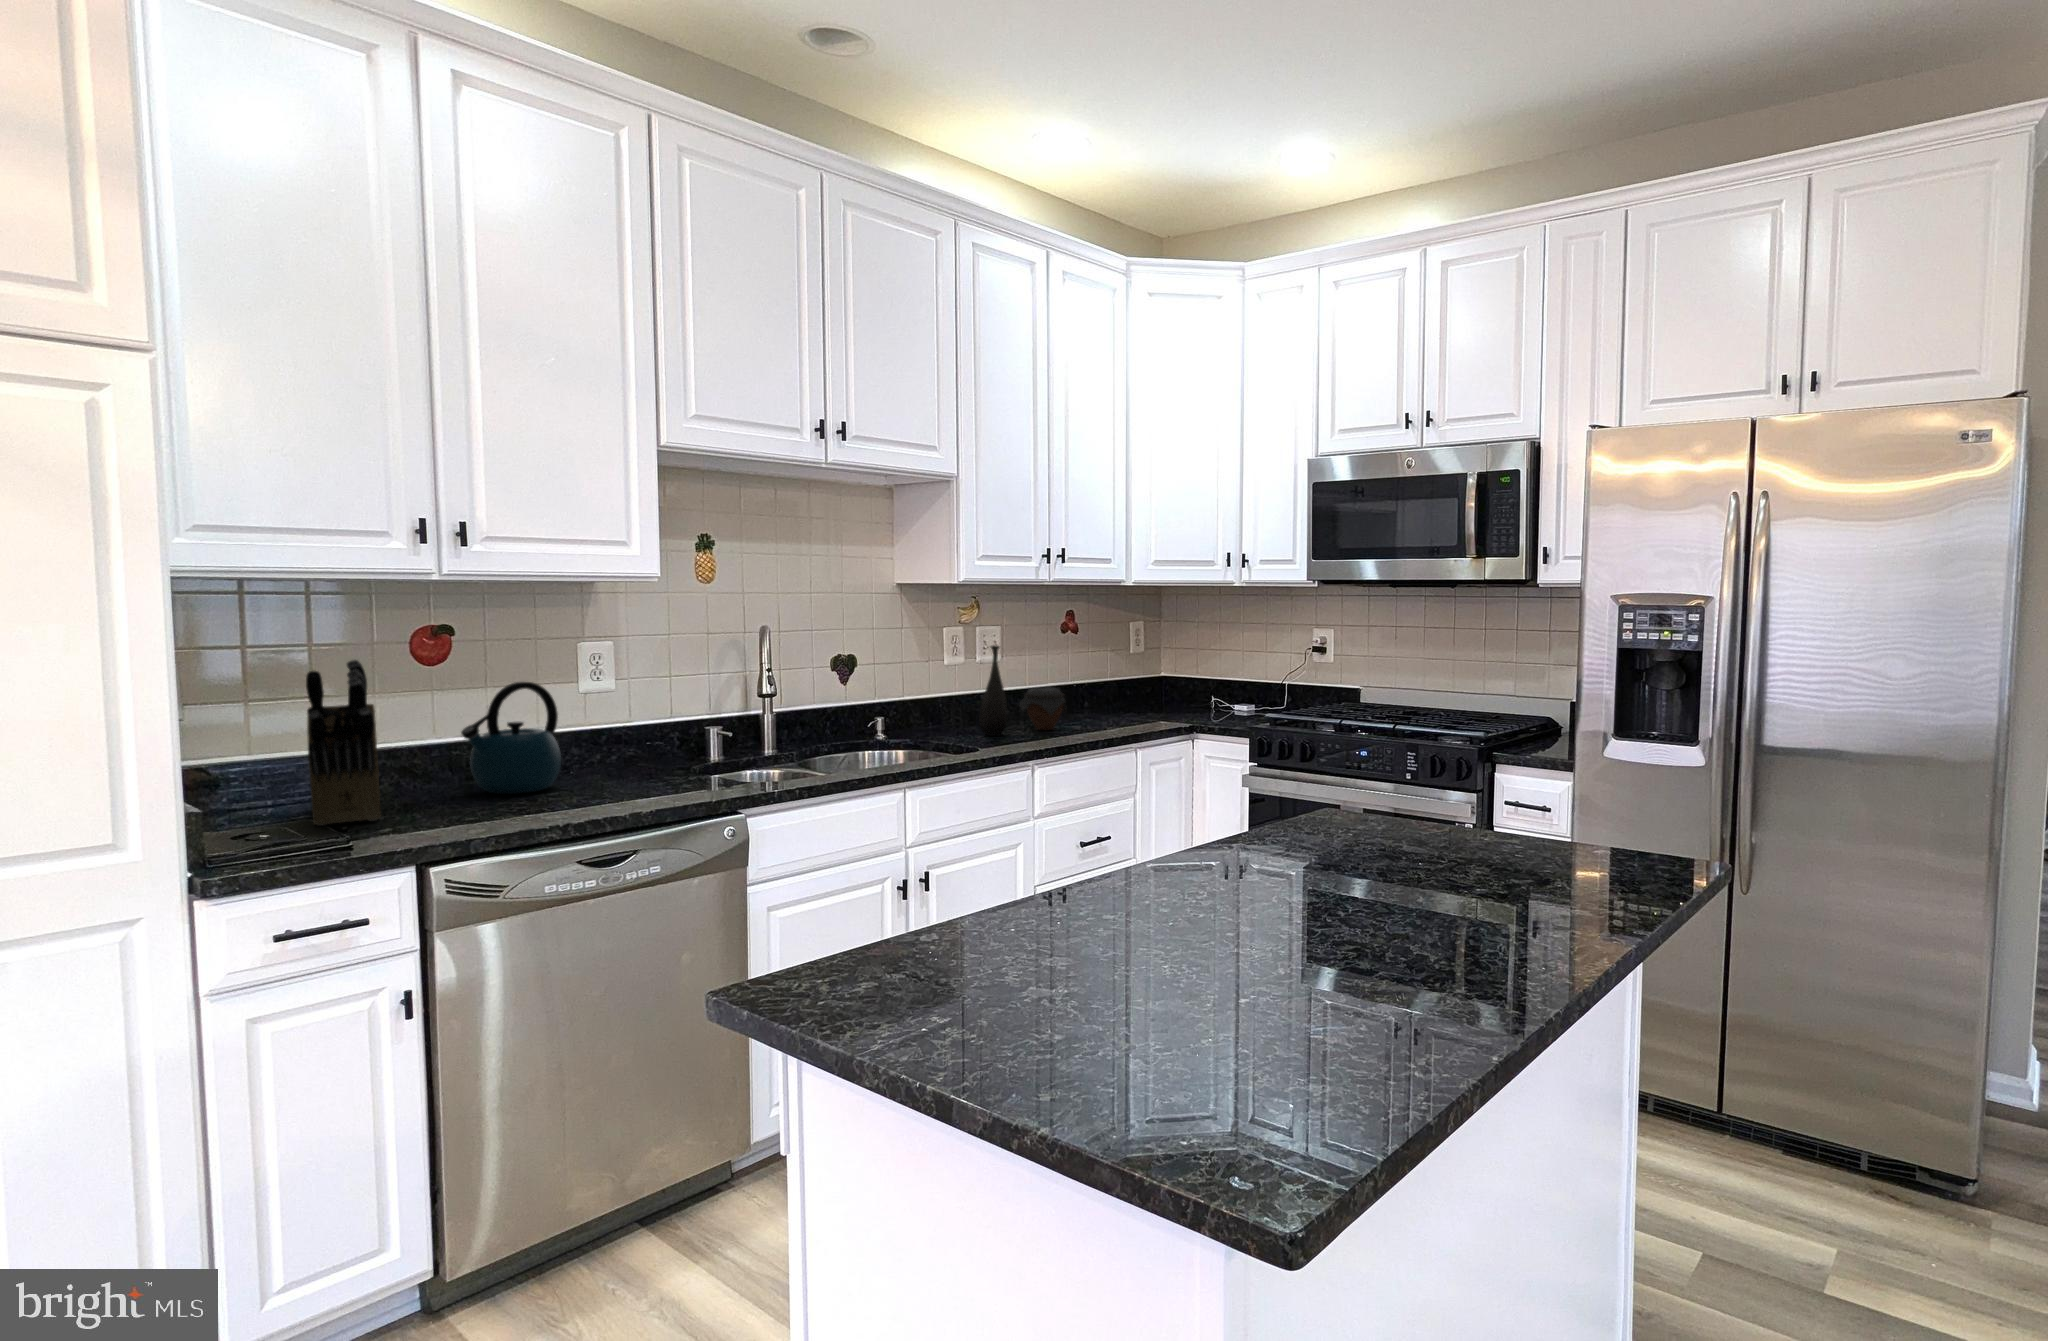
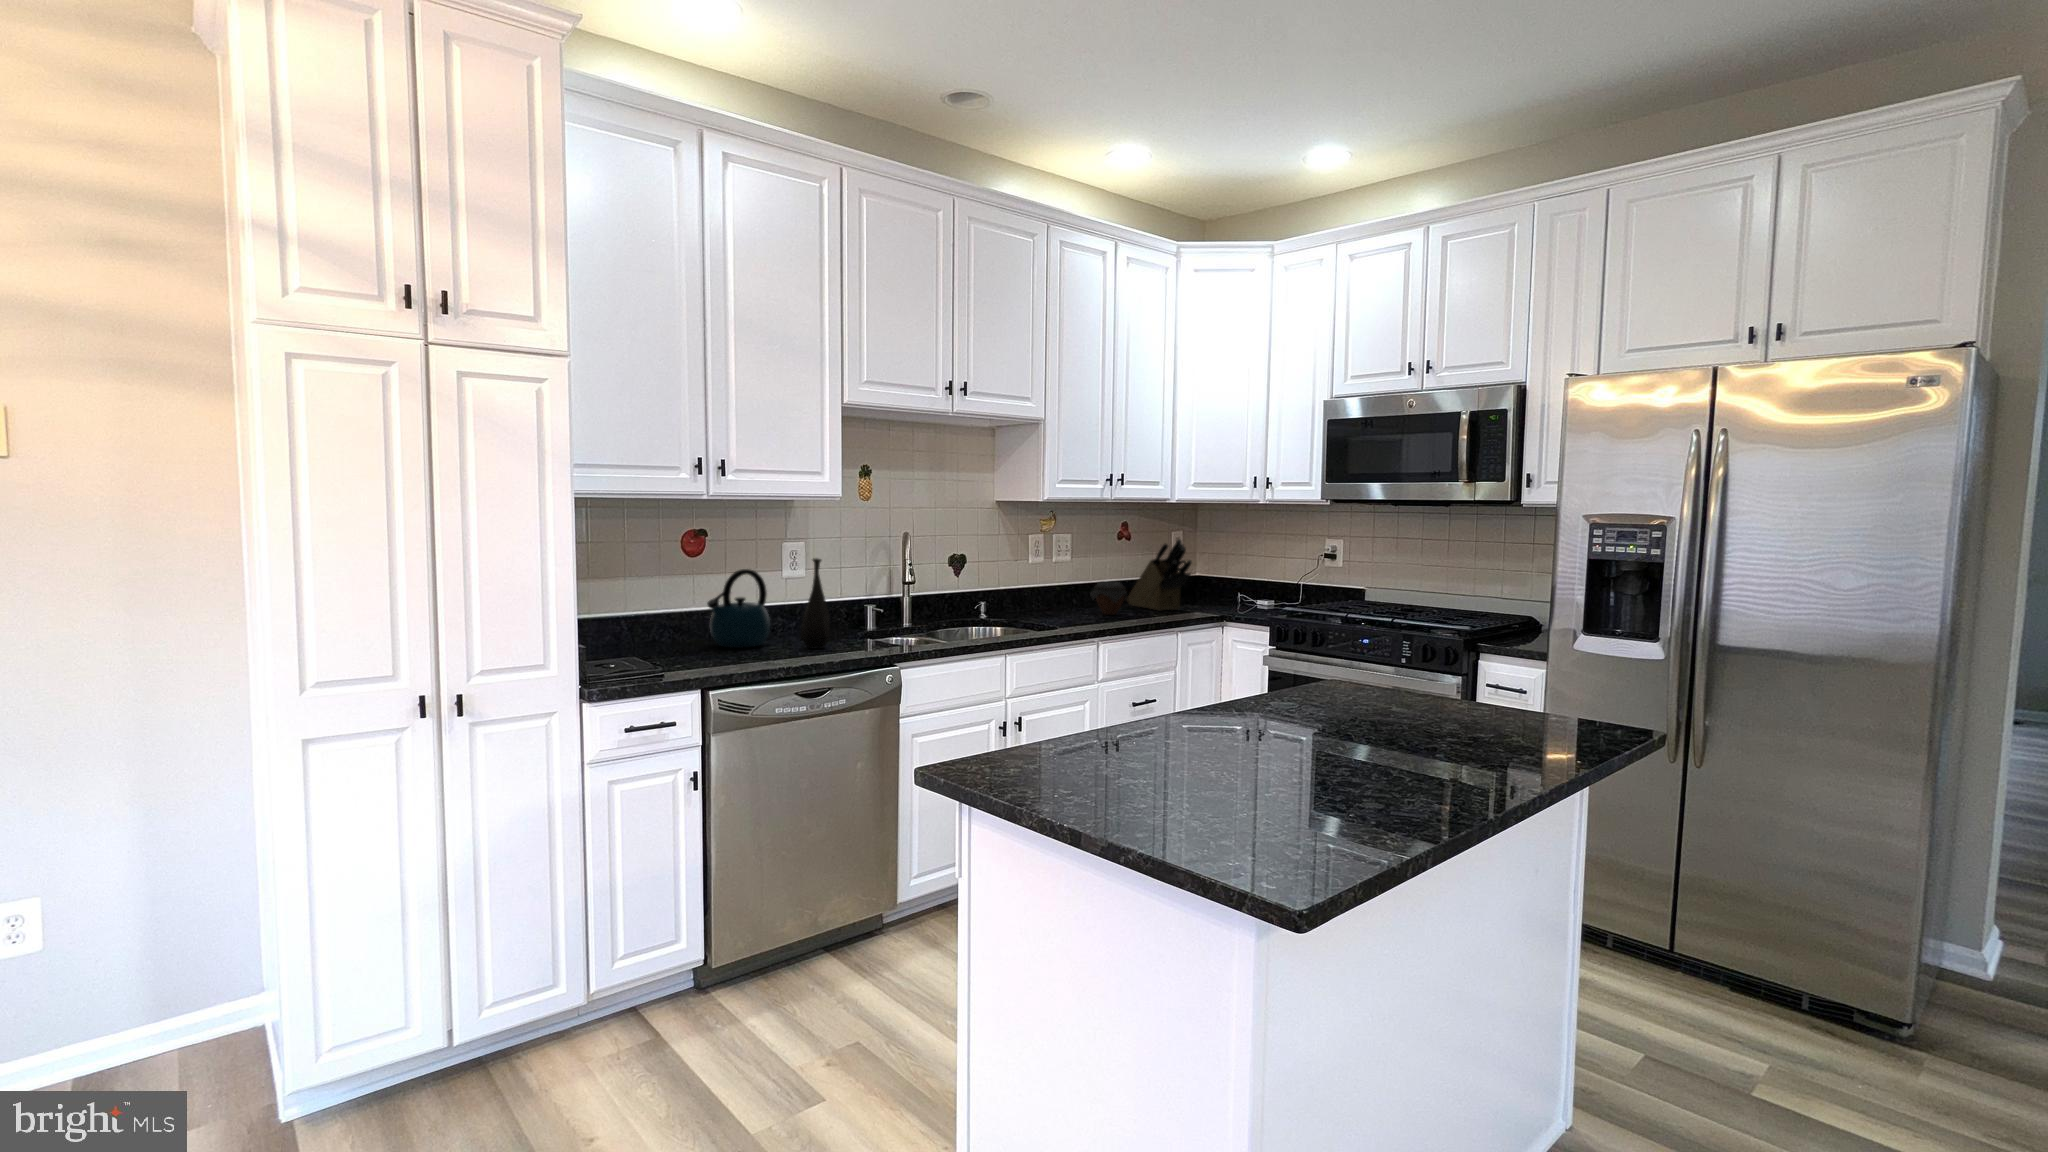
bottle: present [979,645,1007,736] -> present [800,558,830,649]
knife block: present [306,660,381,826] -> present [1127,539,1192,611]

